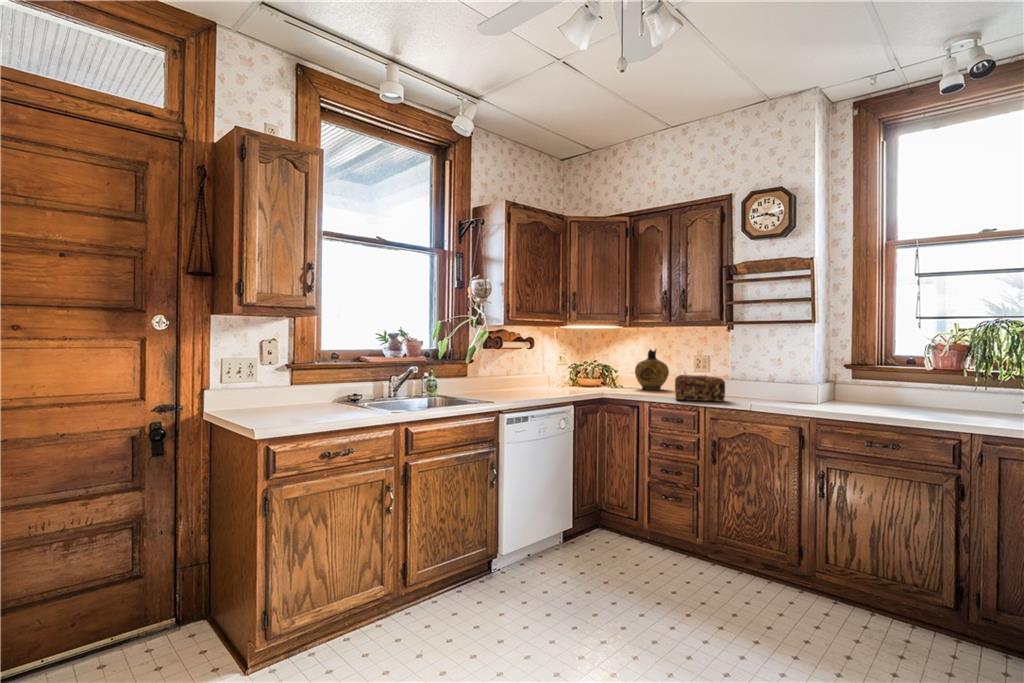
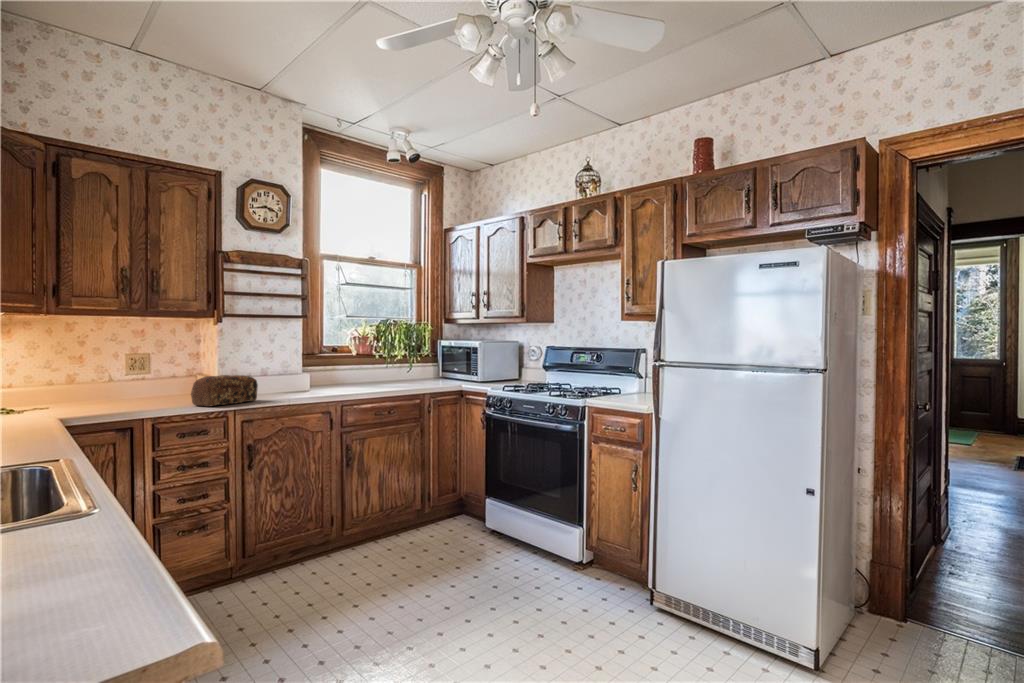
ceramic jug: present [635,349,669,390] -> none [47,346,109,406]

